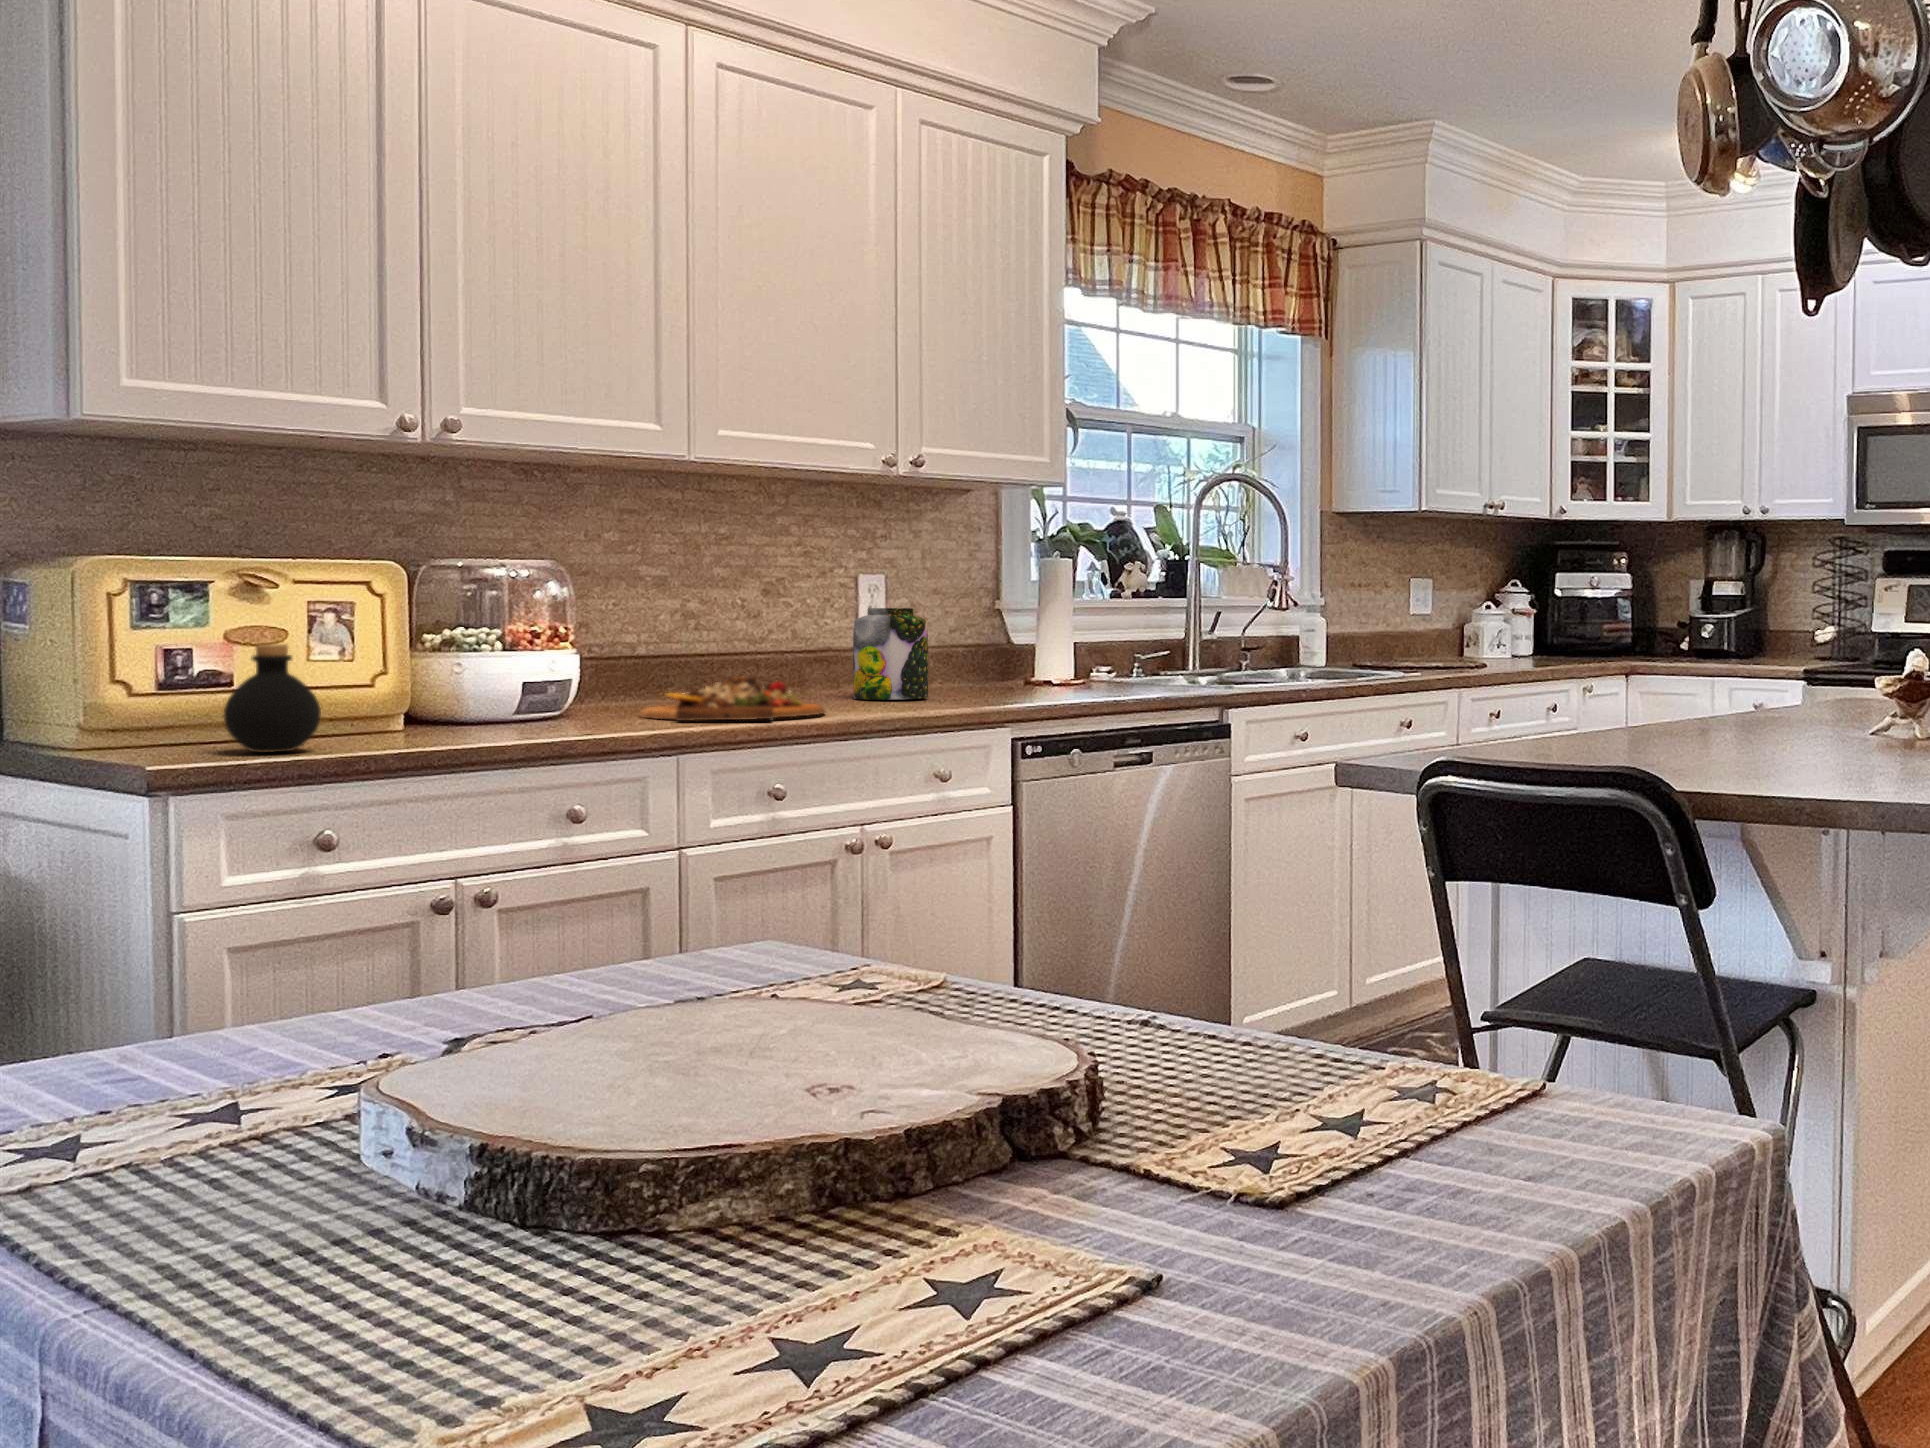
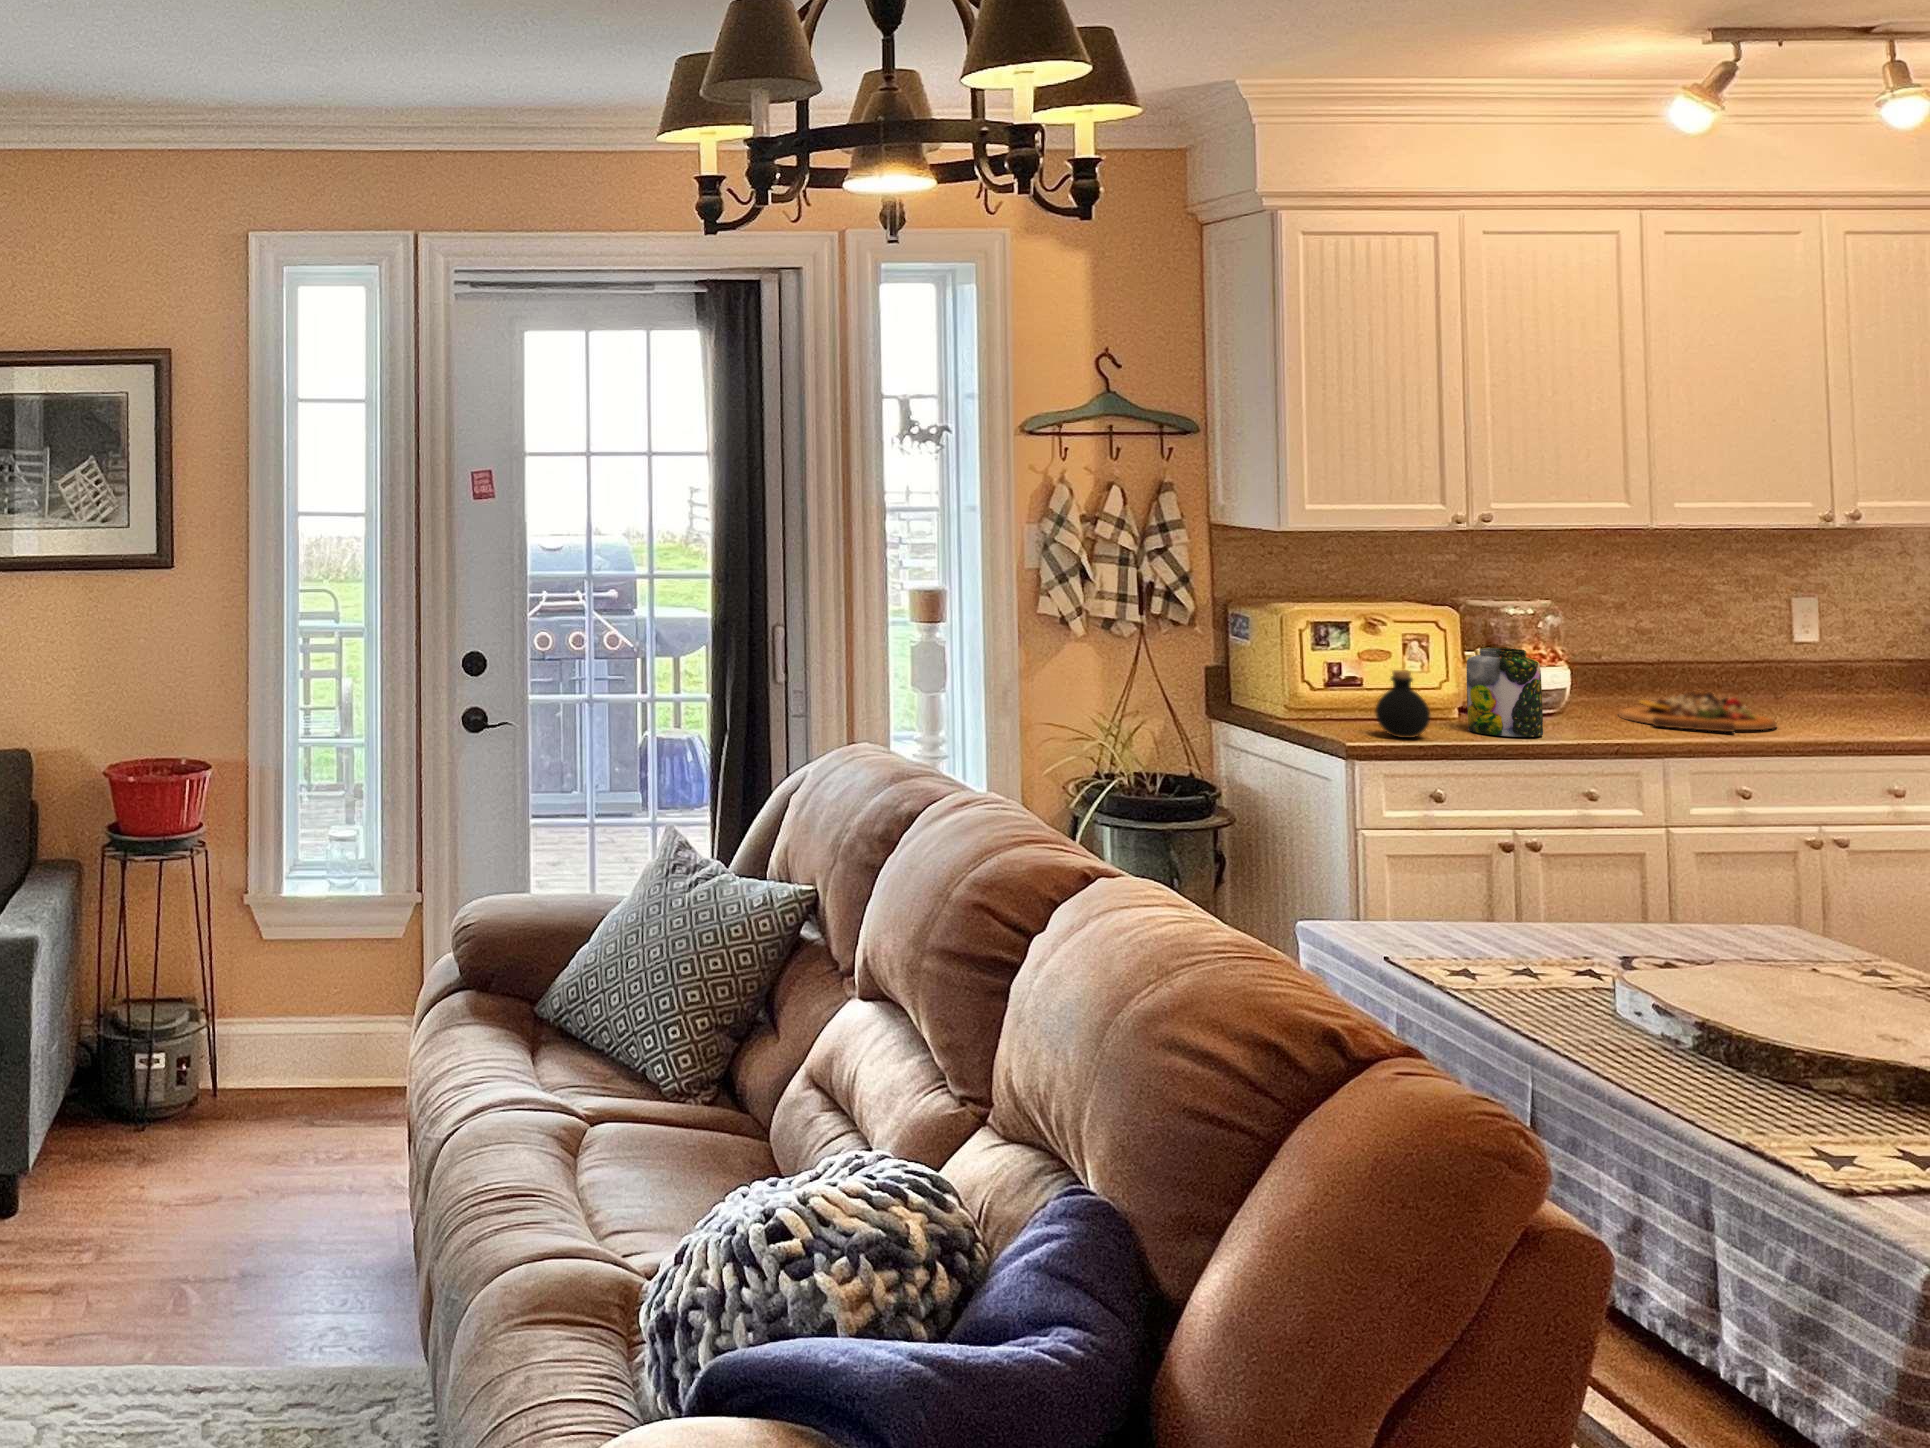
jar: present [853,608,928,700] -> present [1467,648,1543,737]

